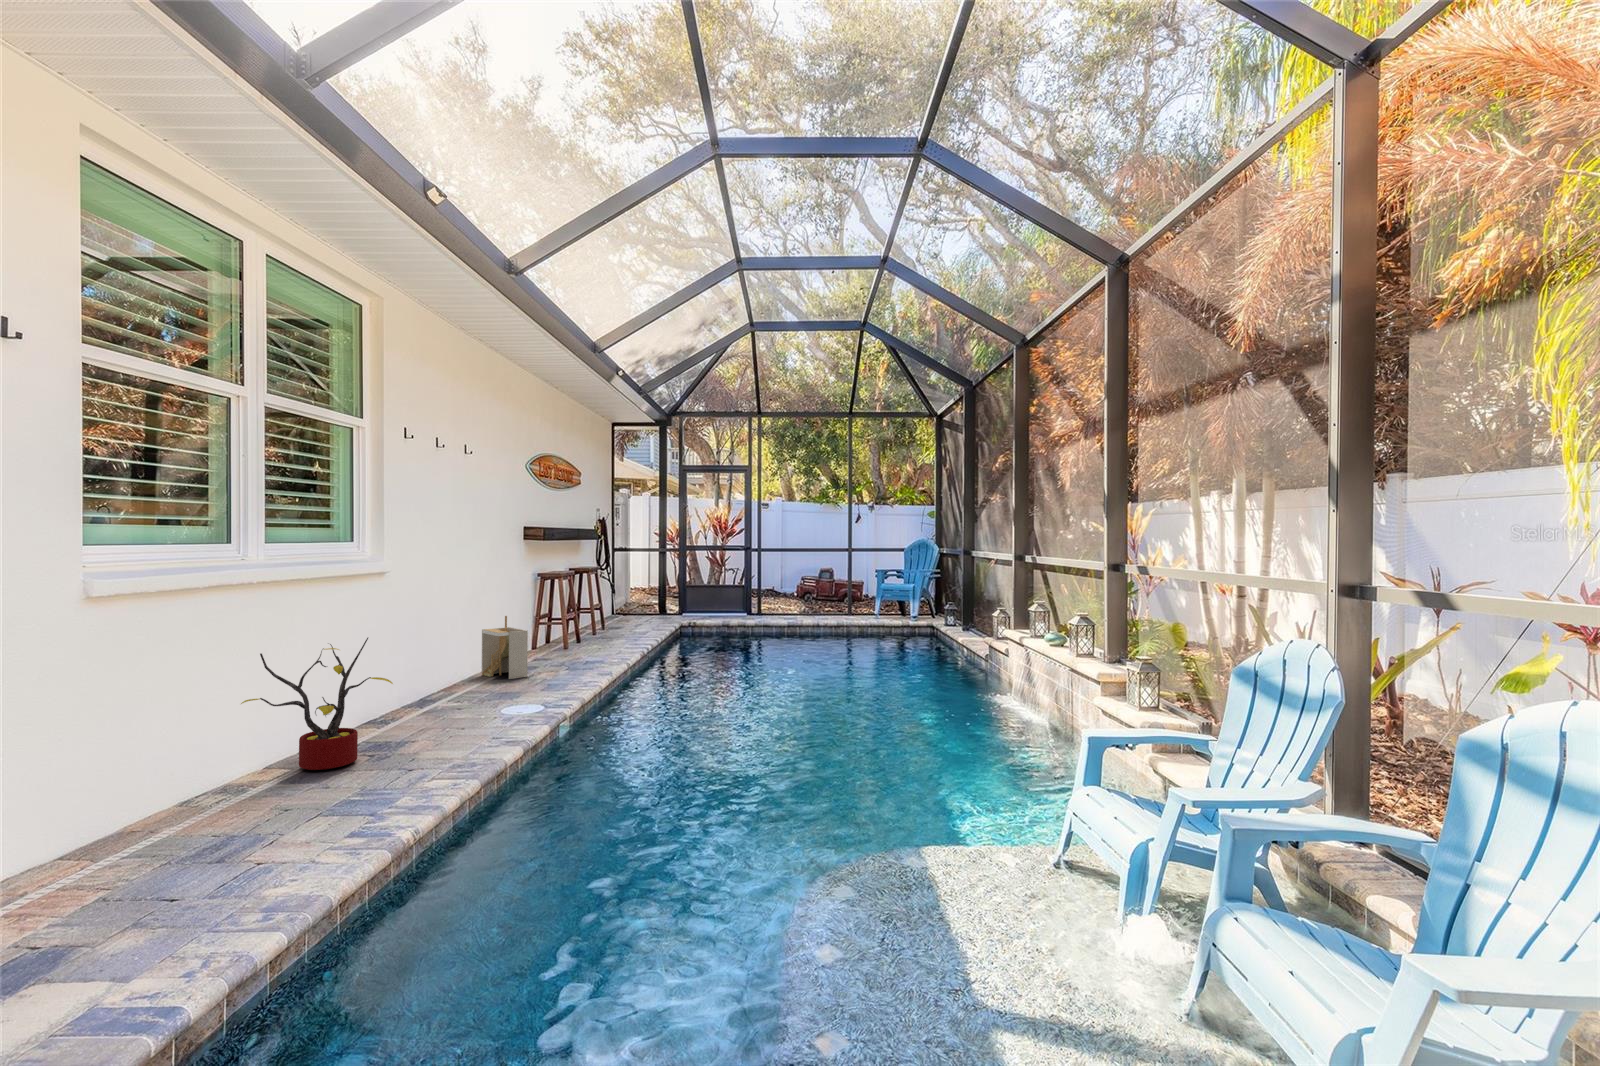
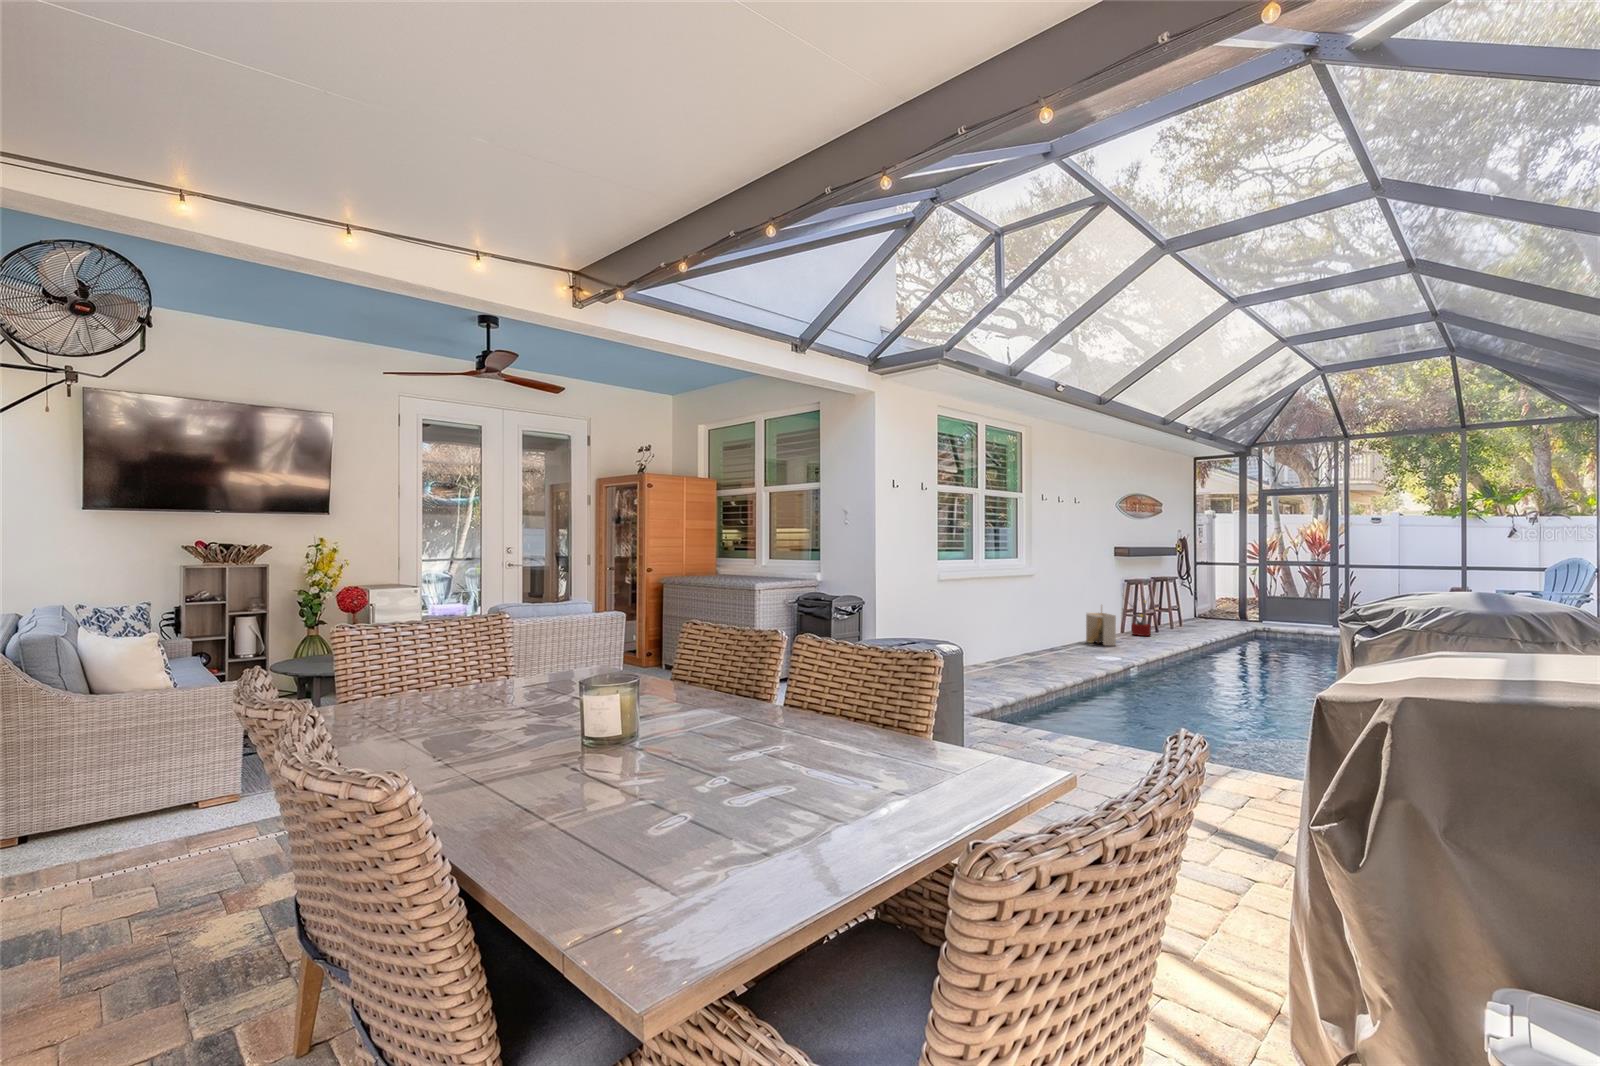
decorative plant: present [241,638,393,770] -> present [1127,600,1151,636]

